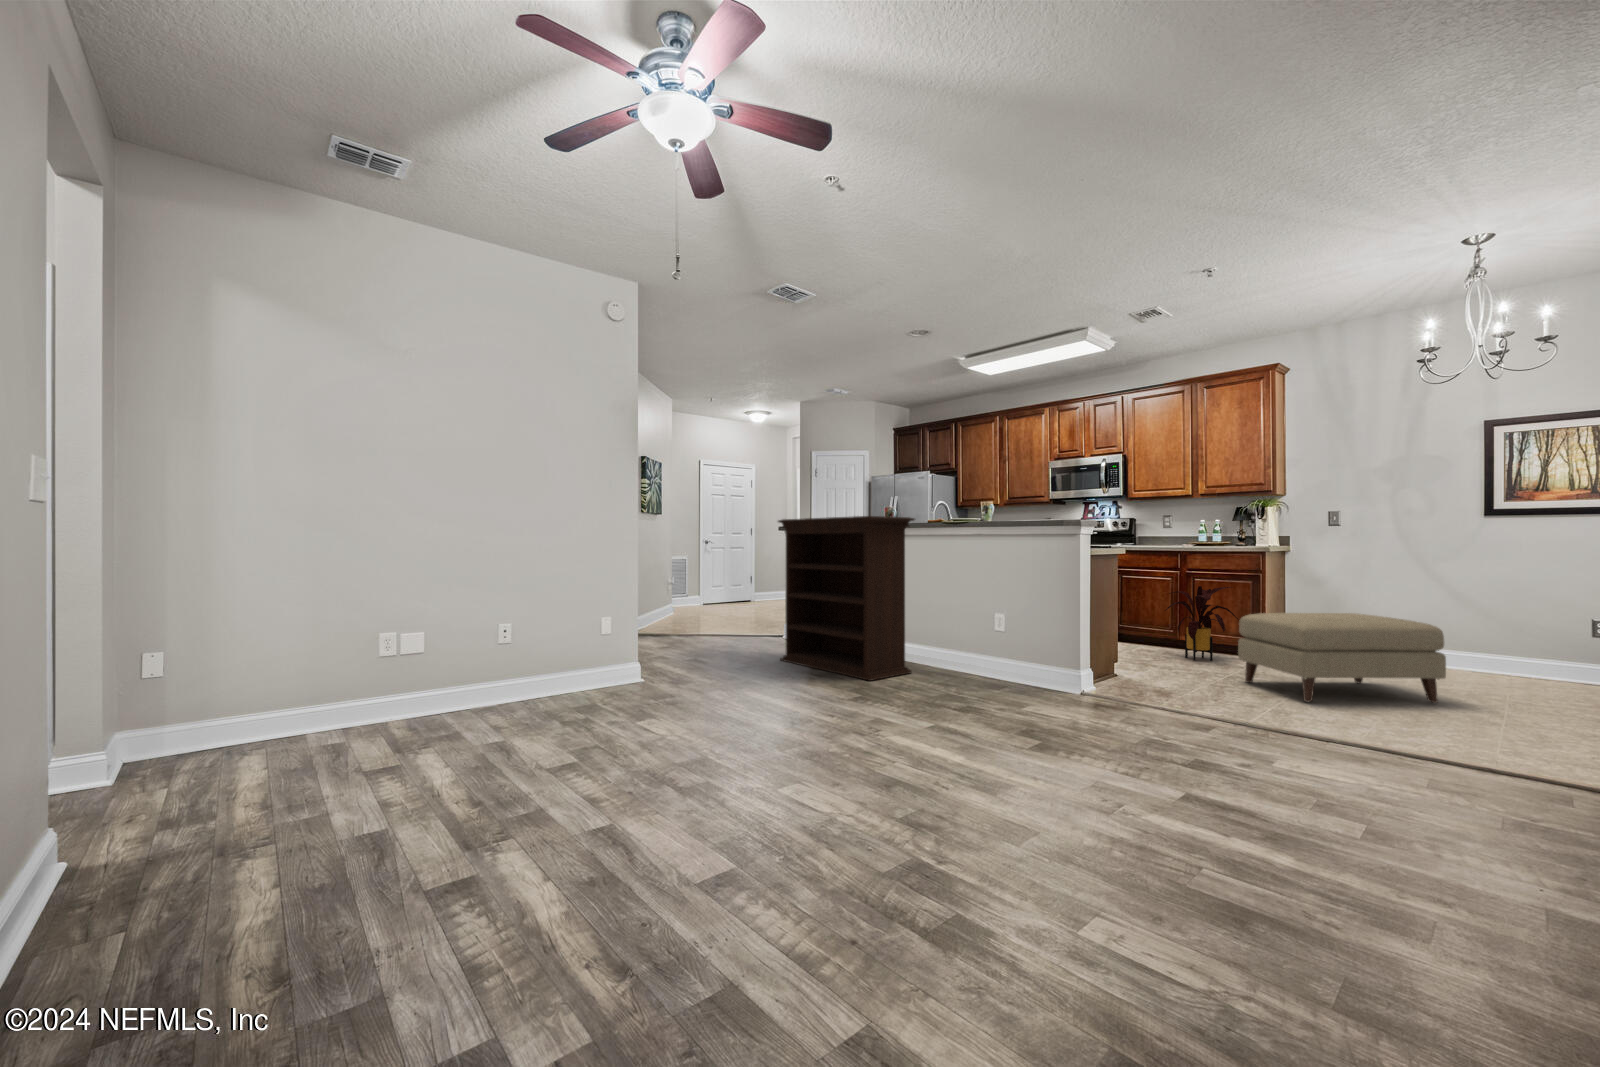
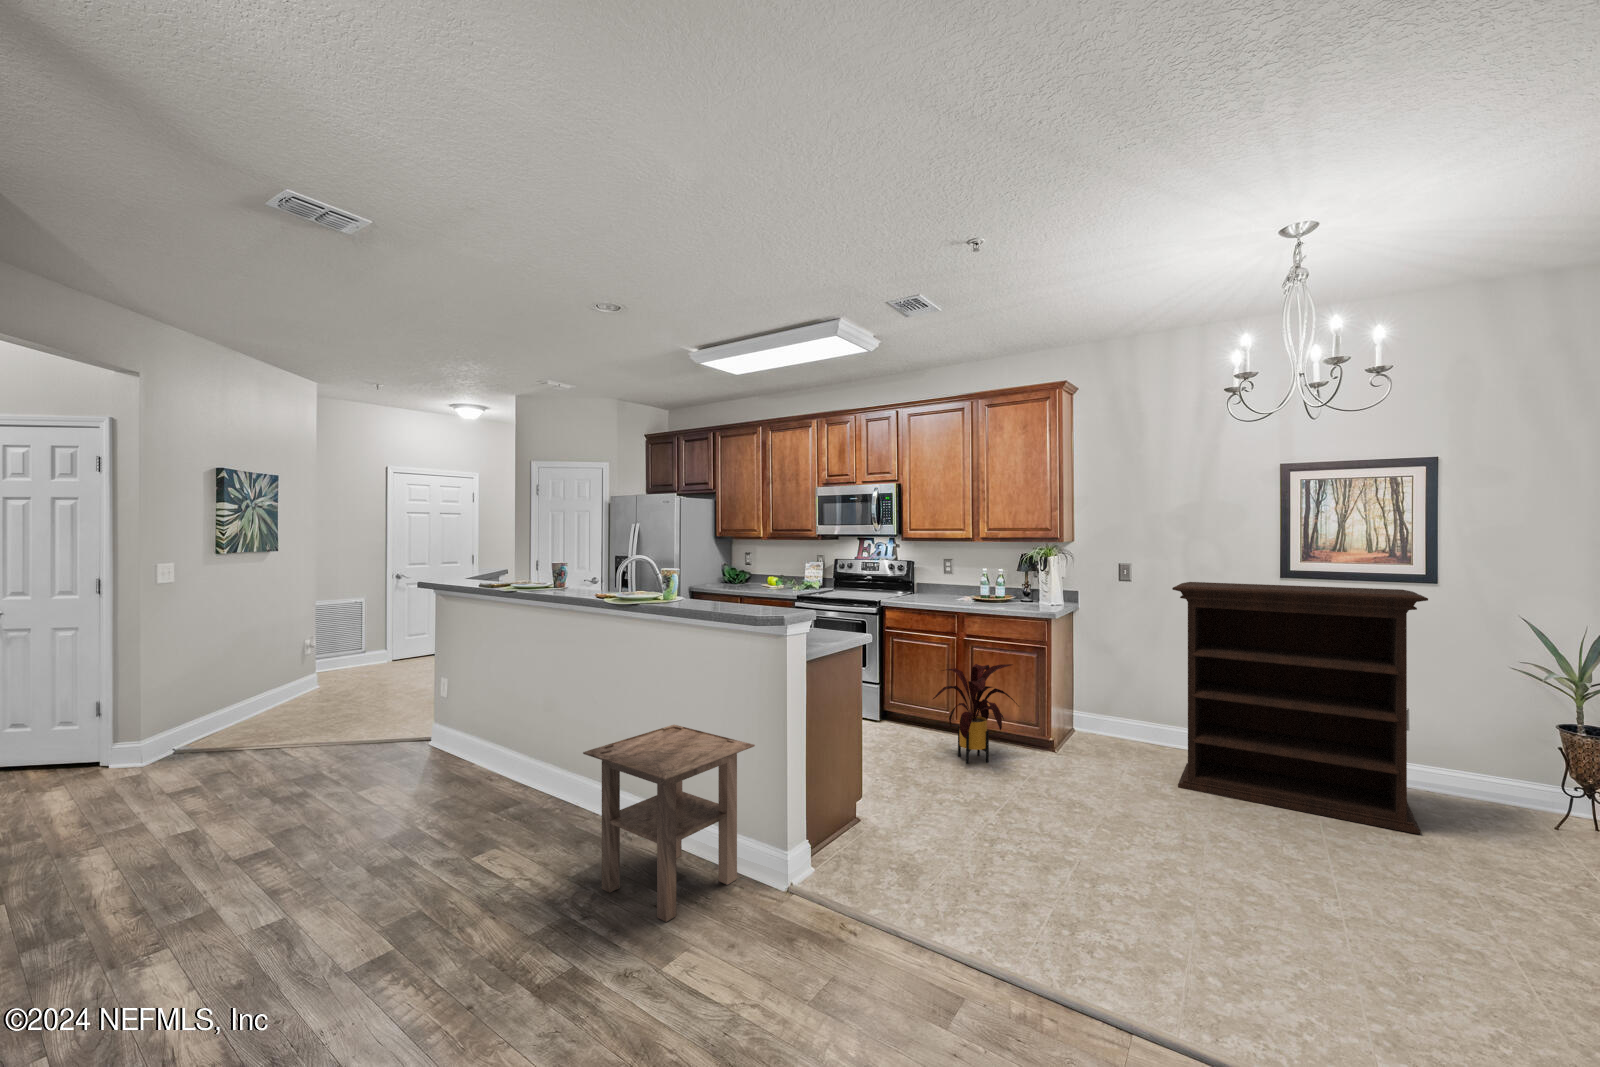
bookshelf: present [778,516,915,681] -> present [1172,582,1428,834]
side table: none [948,599,1057,699] -> present [583,725,755,922]
ottoman: present [1238,613,1446,703] -> none [1013,718,1259,876]

